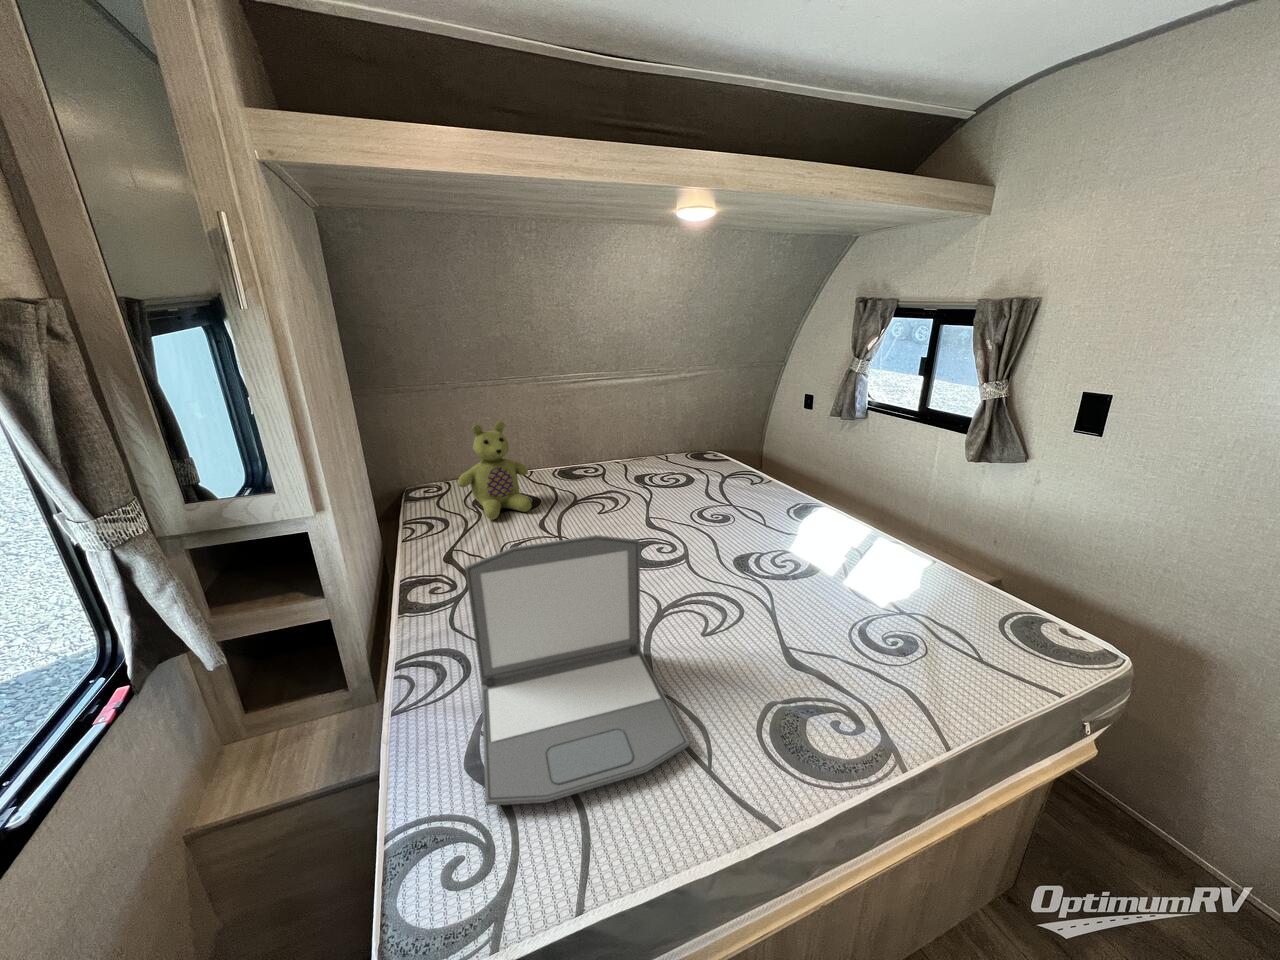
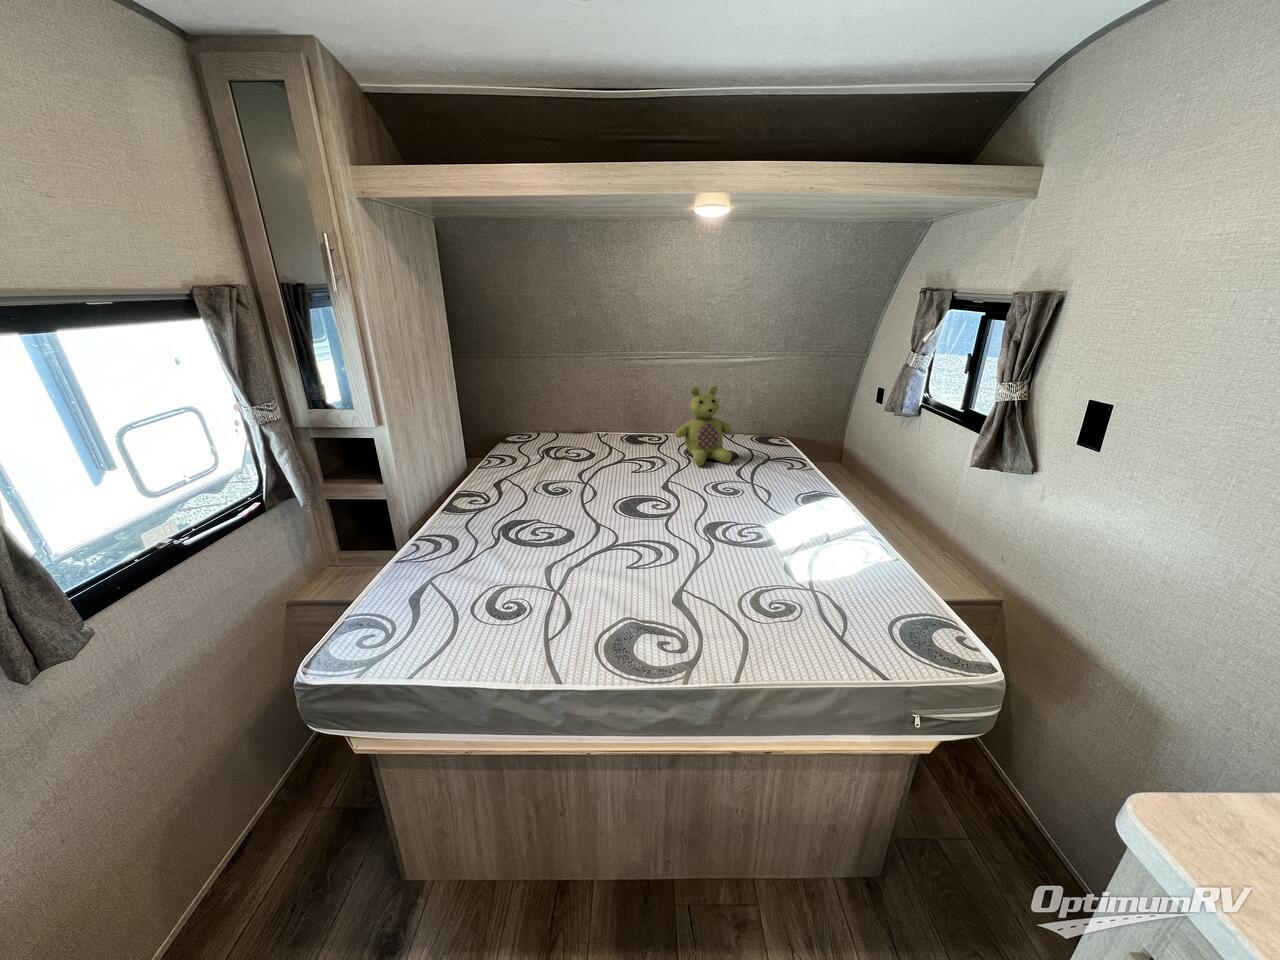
laptop: present [465,535,689,806] -> none [686,466,829,627]

